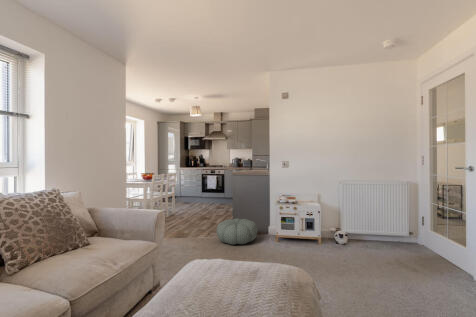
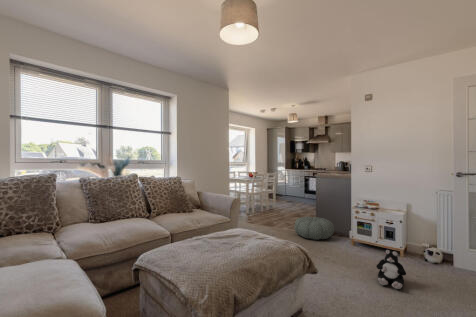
plush toy: none [323,245,352,283] -> present [376,250,406,289]

